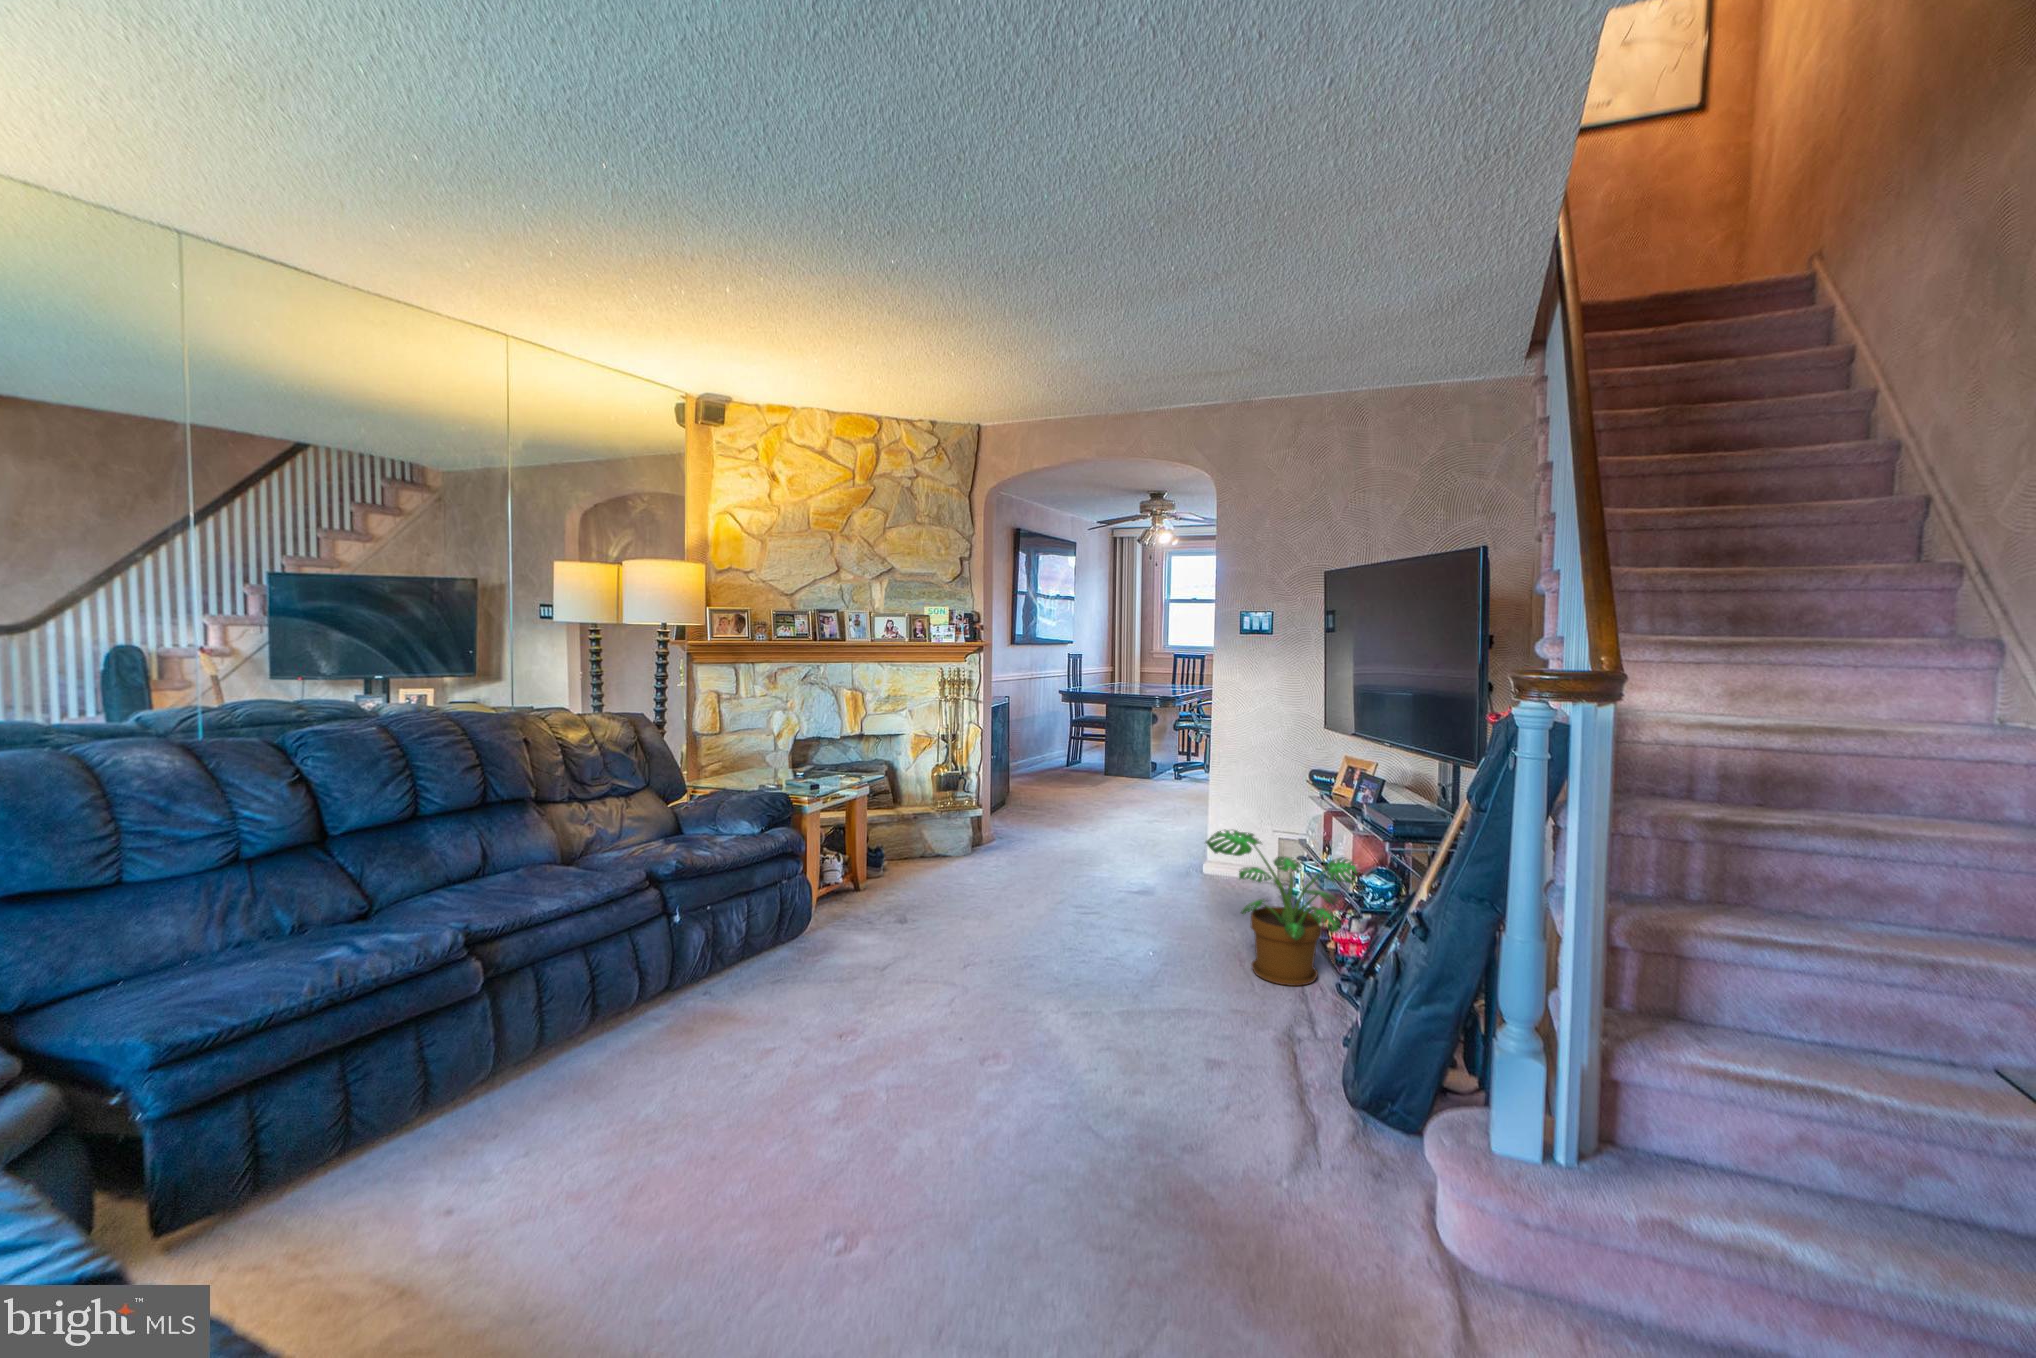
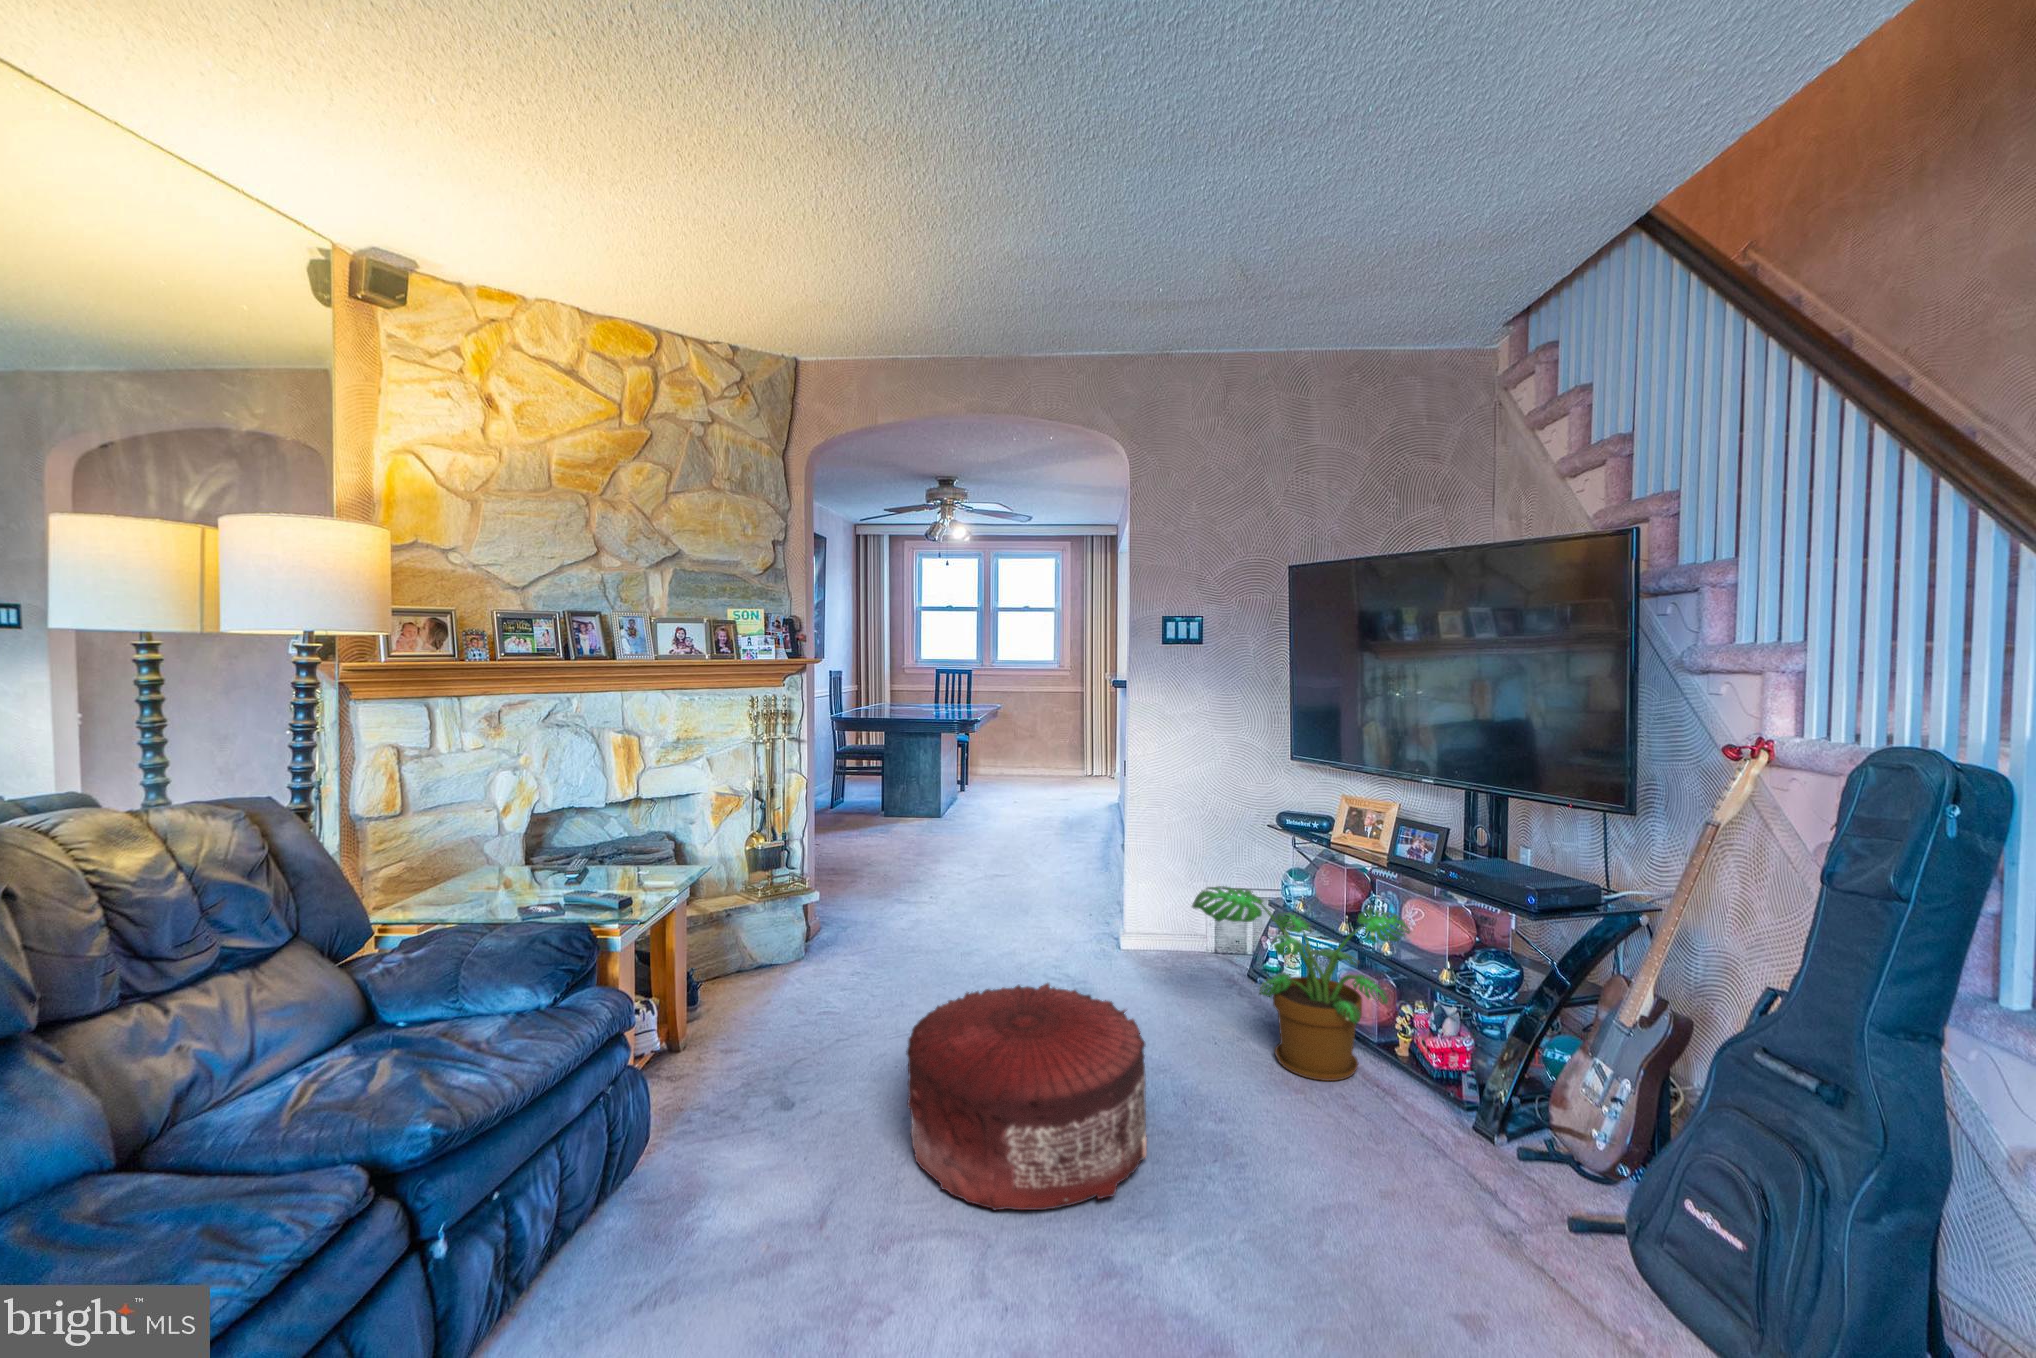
pouf: none [942,874,1113,1004] -> present [906,983,1147,1210]

